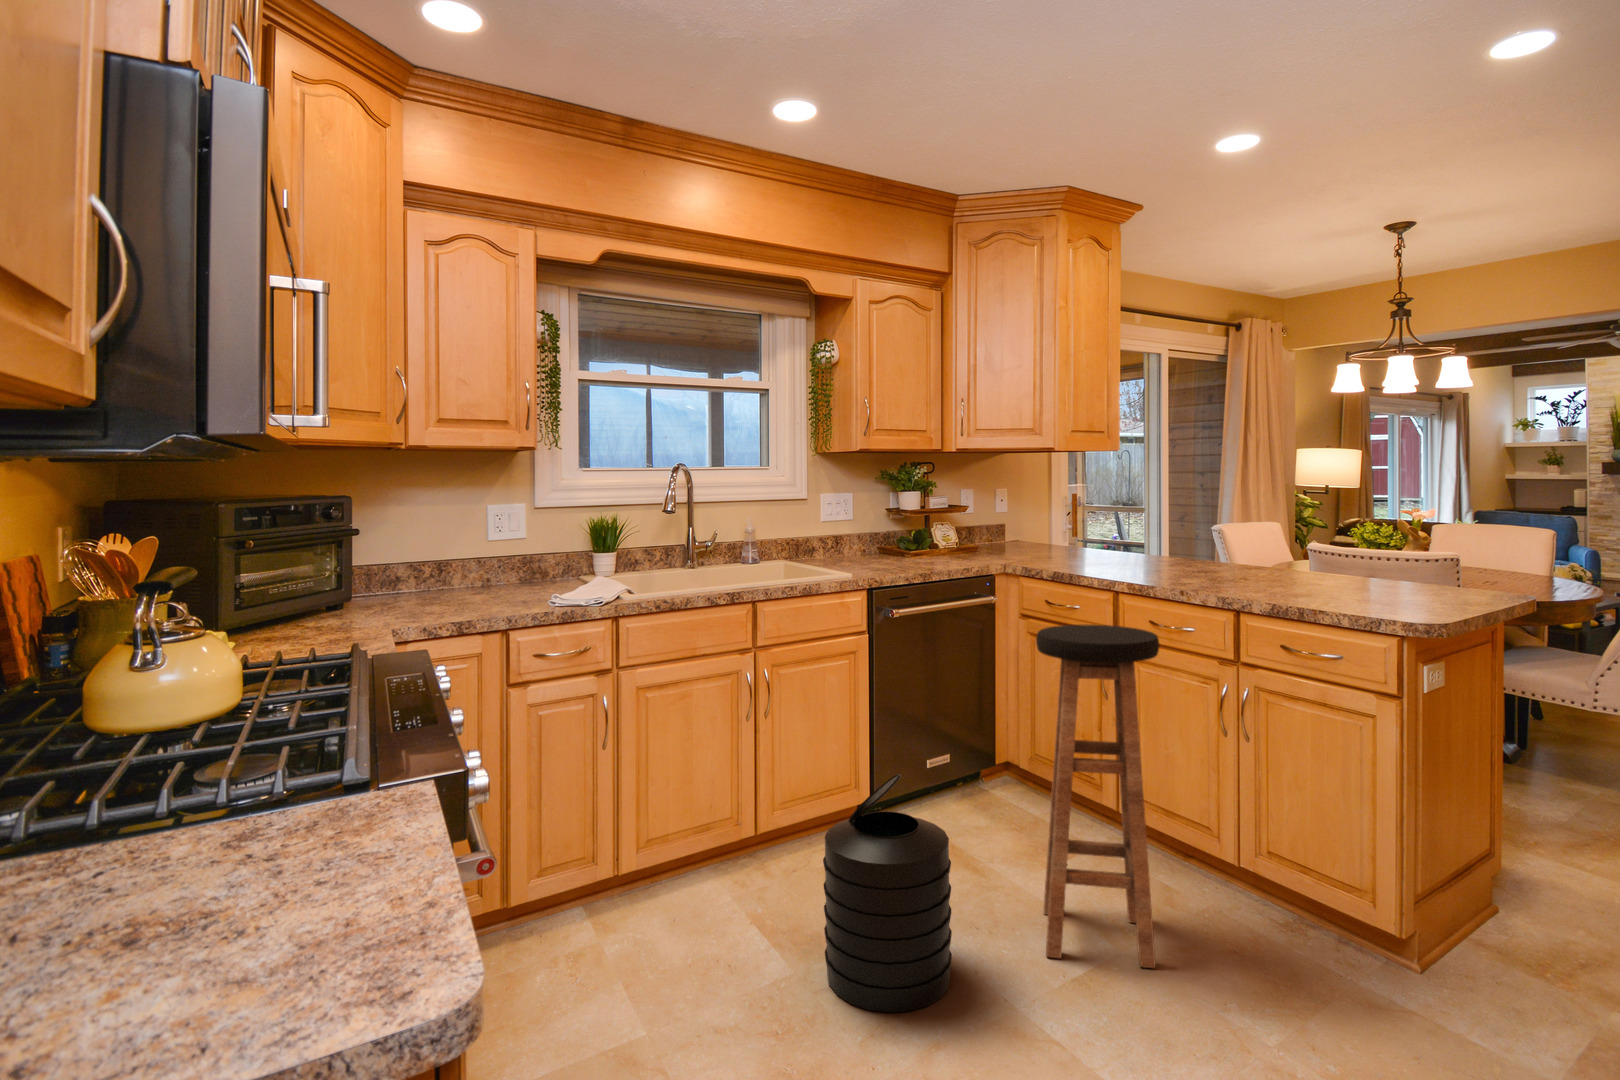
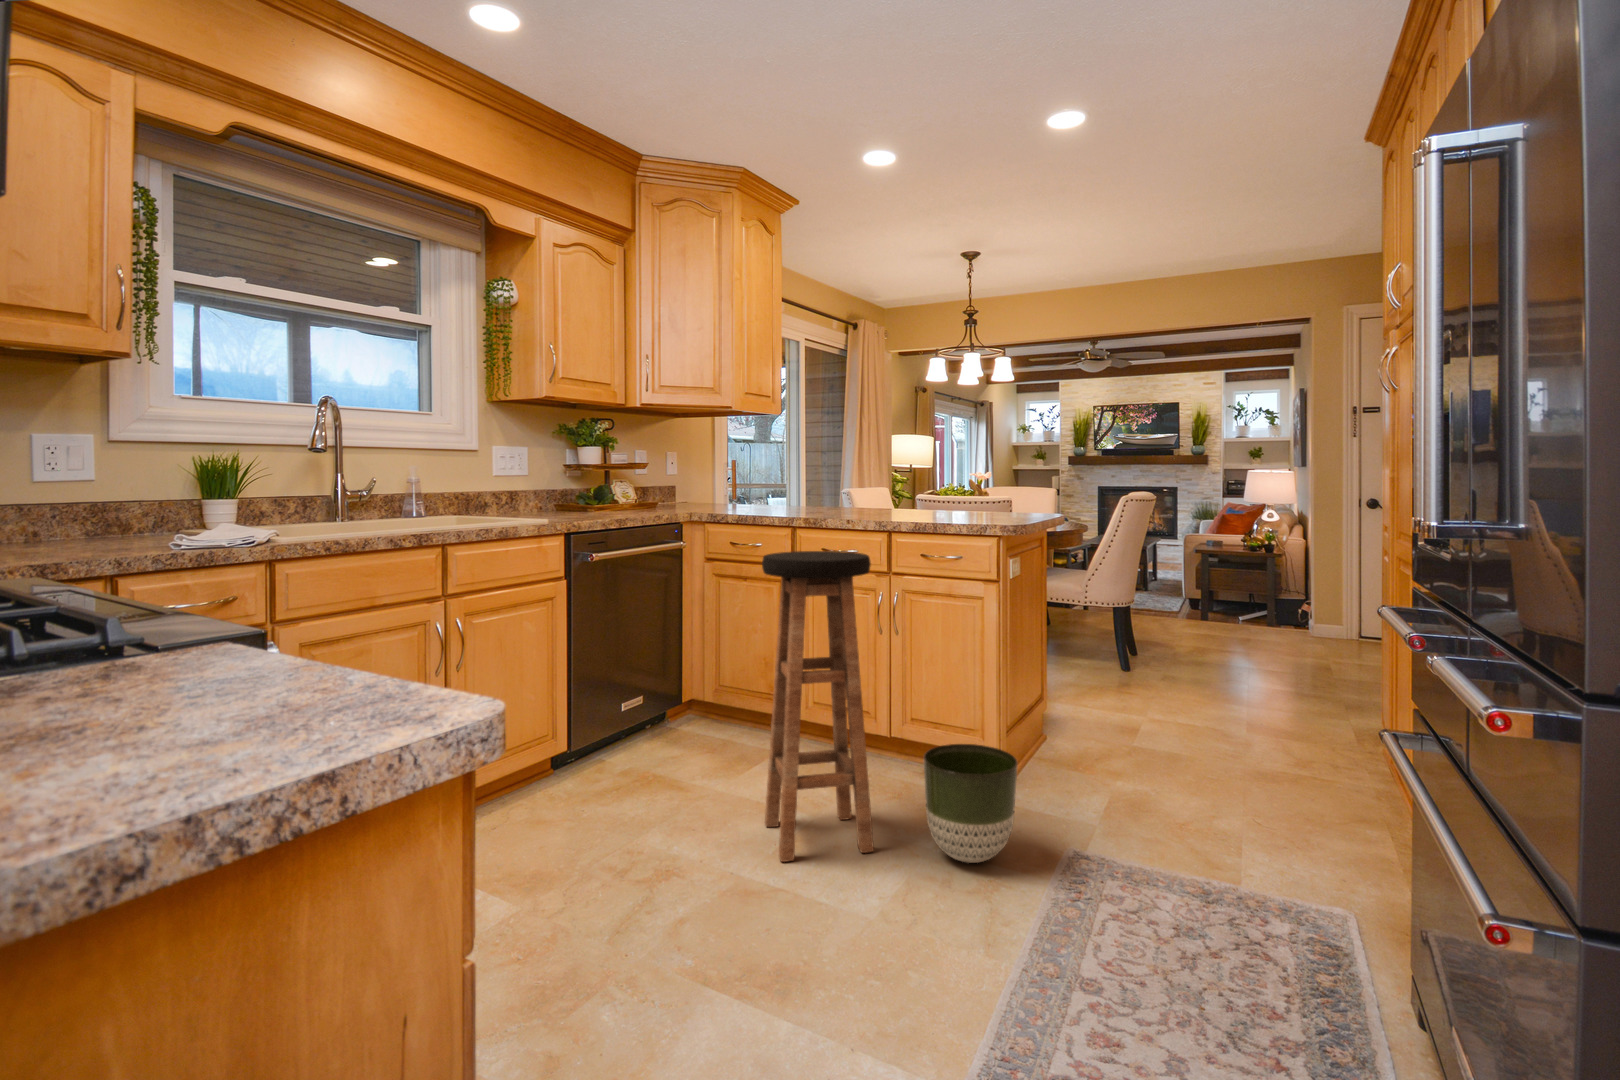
trash can: present [823,773,952,1012] -> none [566,701,701,947]
planter: none [1216,863,1339,1012] -> present [924,744,1018,863]

